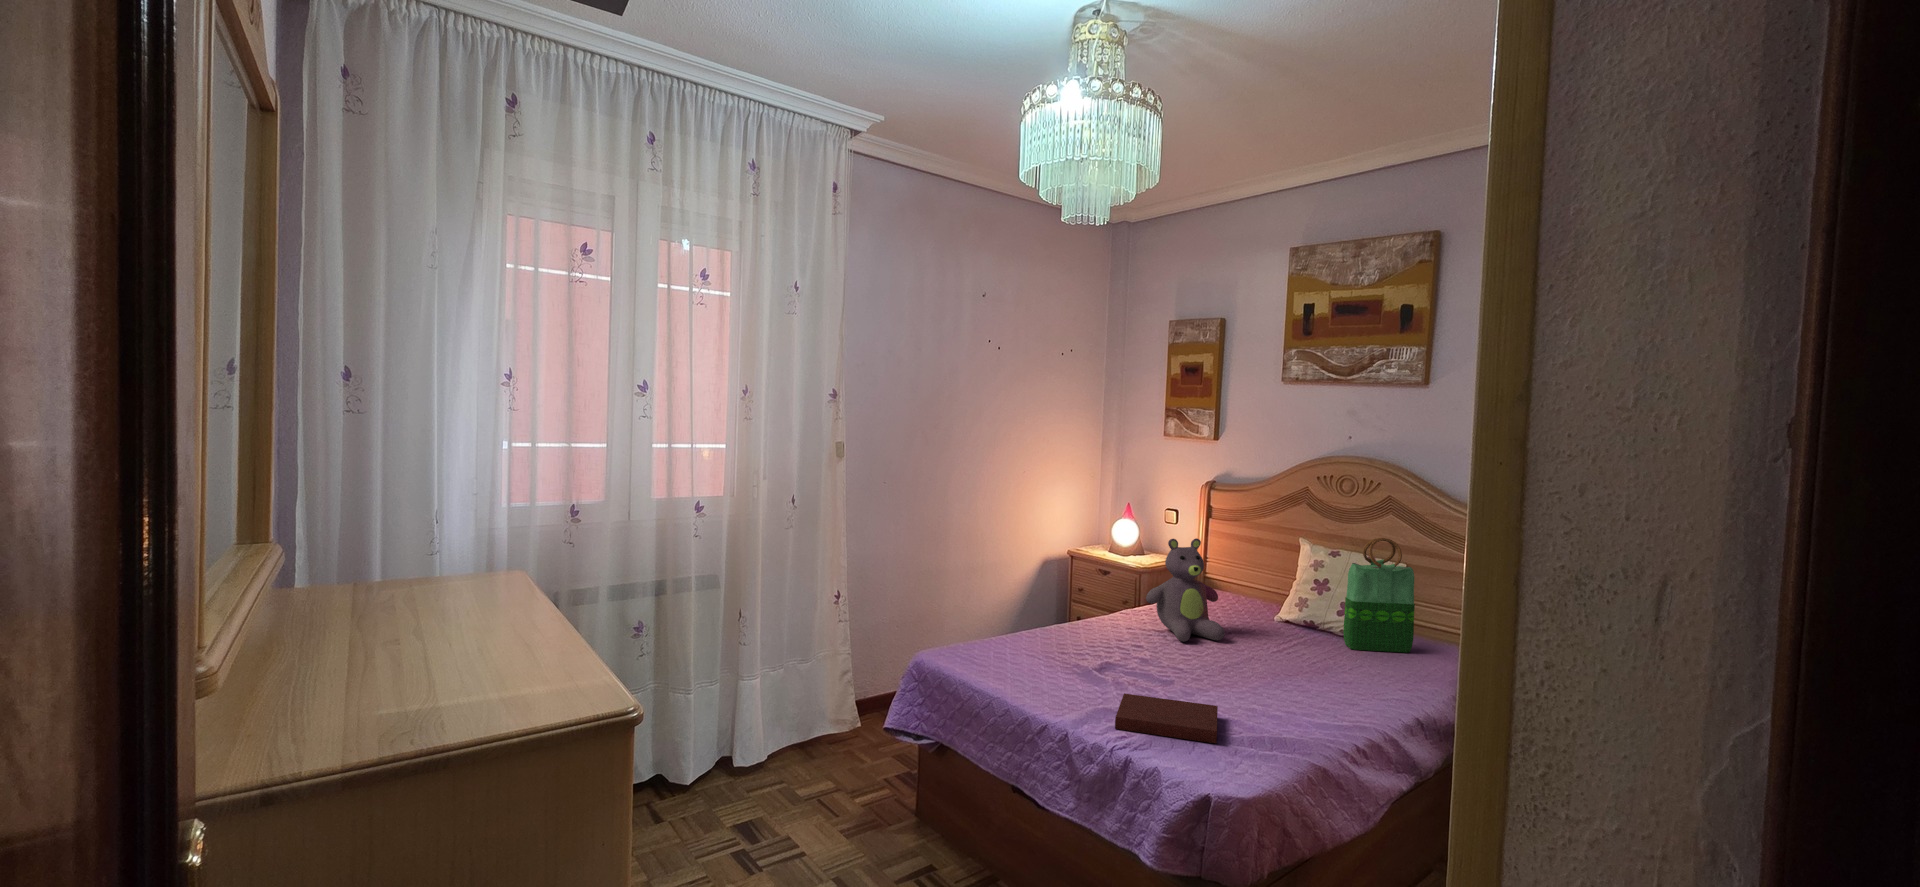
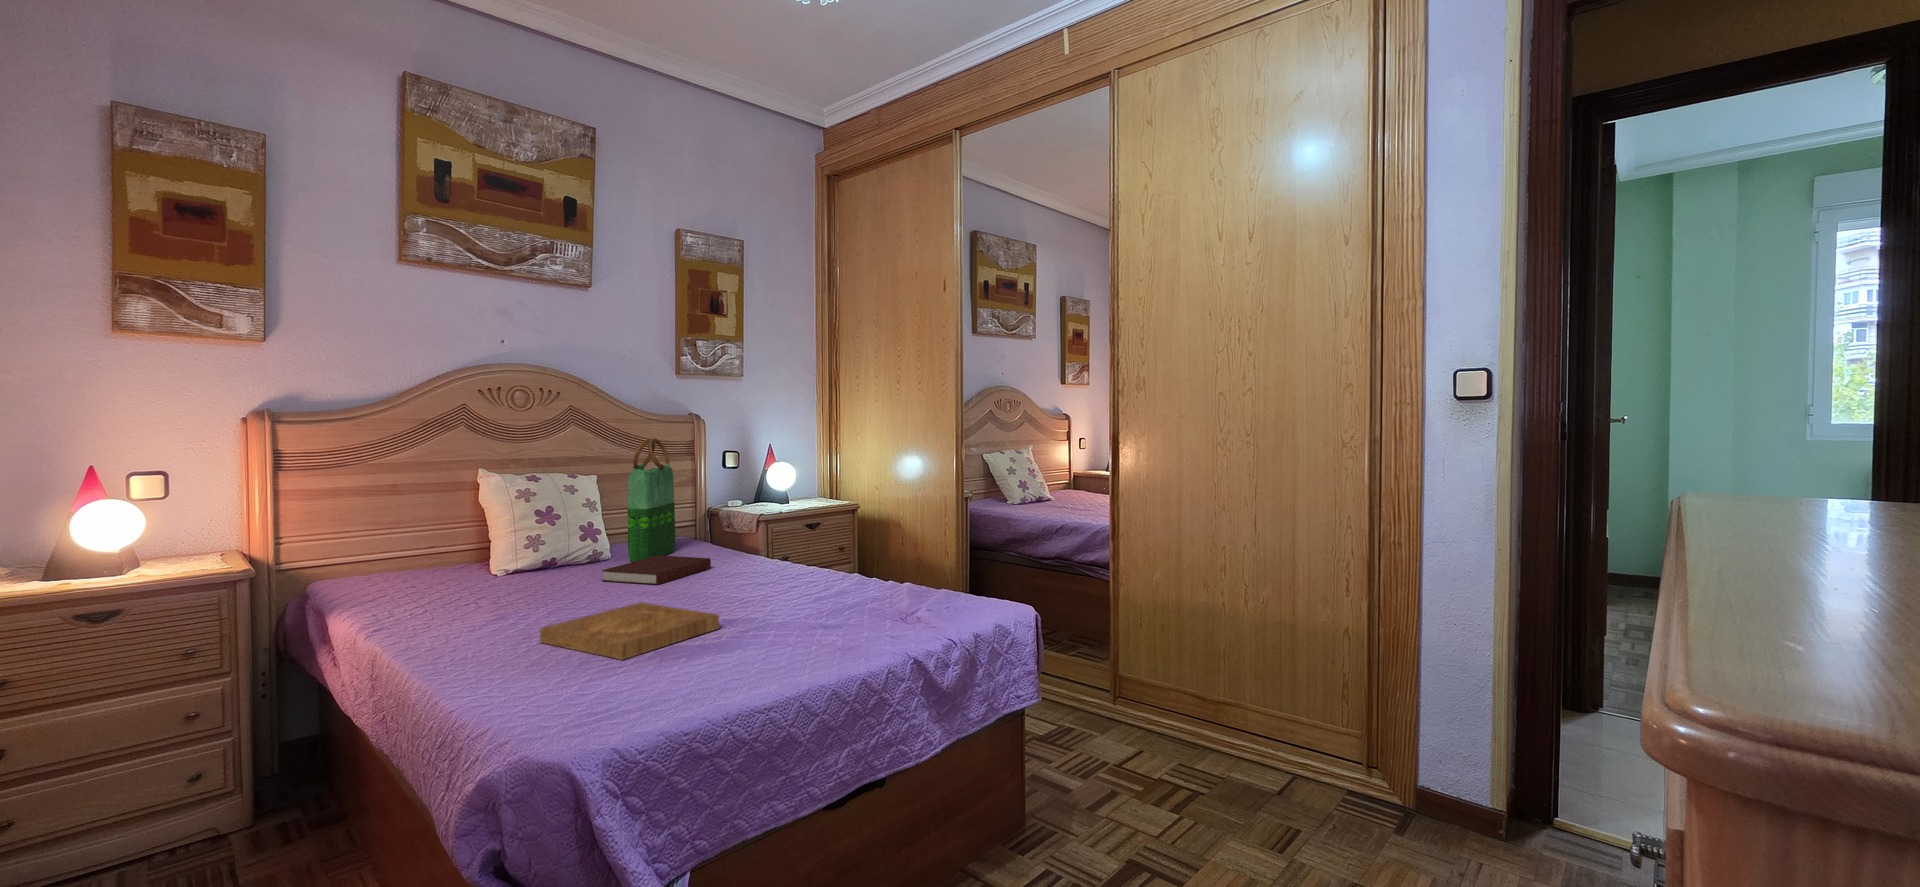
stuffed bear: present [1146,538,1225,642] -> none [461,462,574,604]
tray: none [1070,643,1170,686] -> present [540,602,719,660]
notebook: present [1115,693,1218,743] -> present [602,555,711,585]

